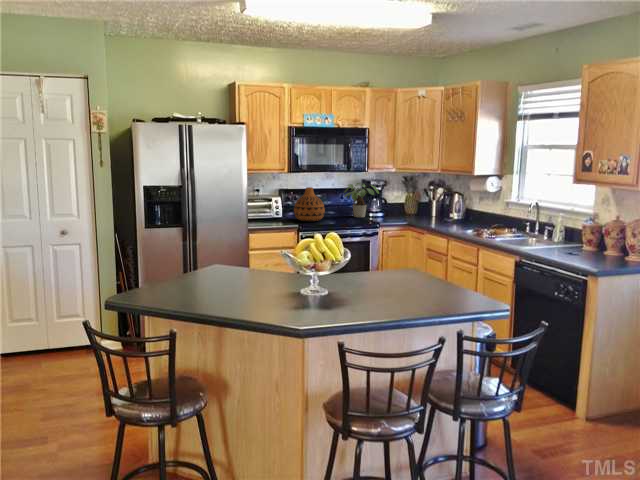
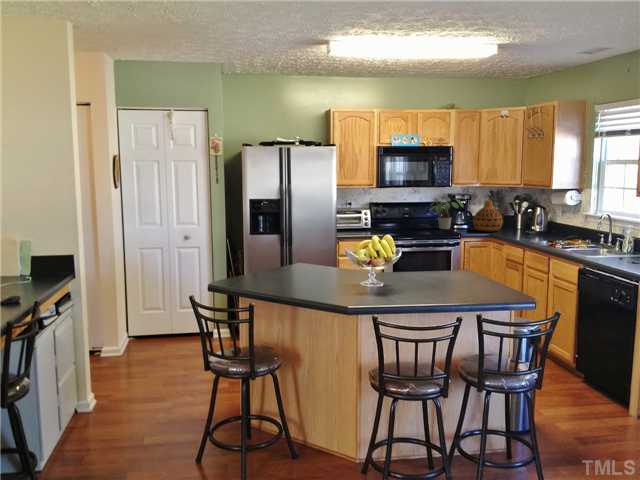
vase: present [294,187,325,221] -> present [473,201,503,232]

